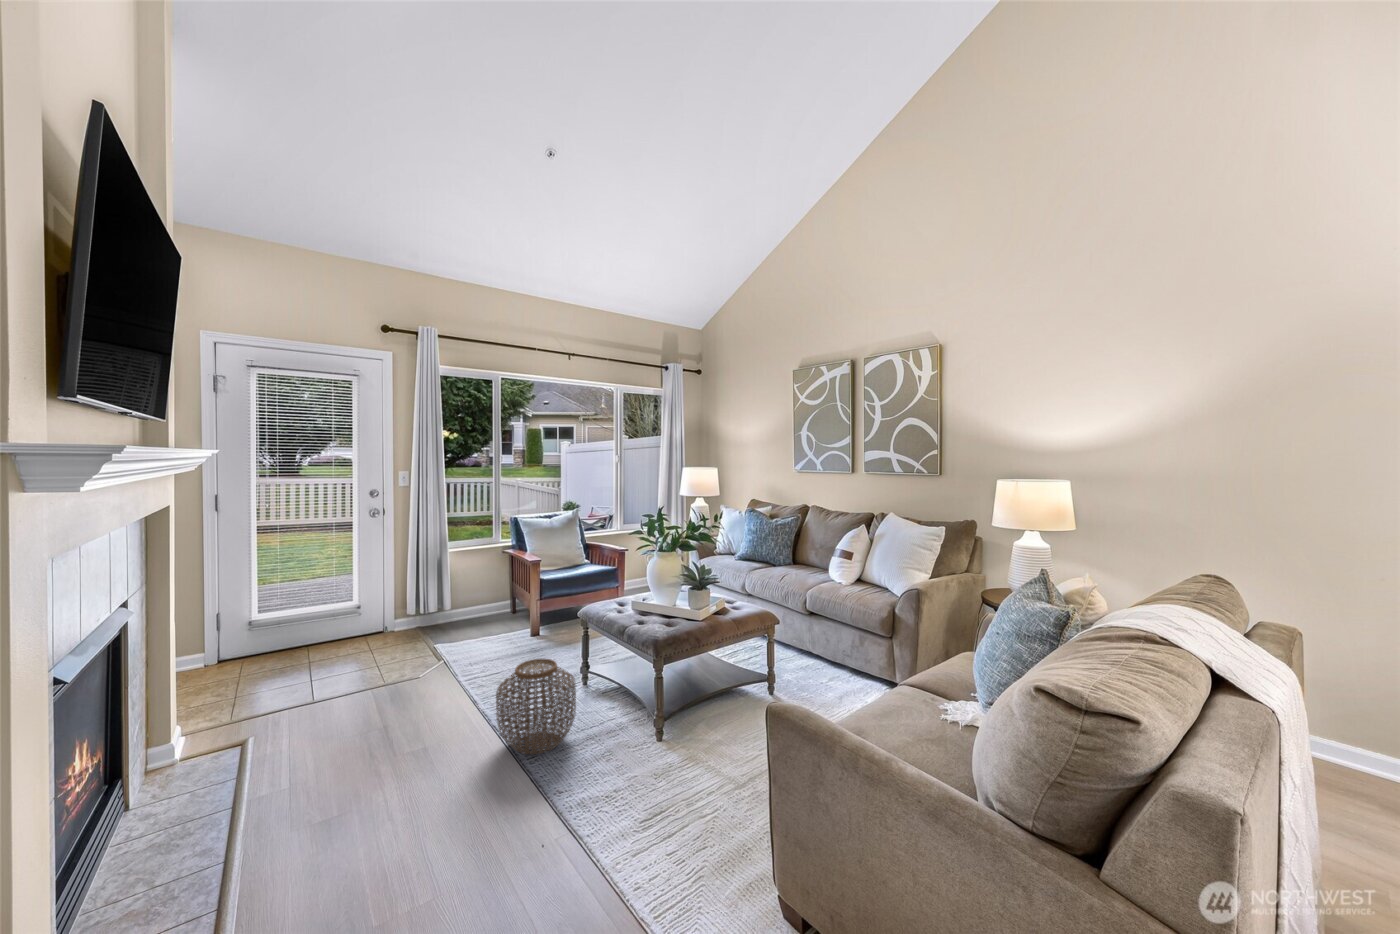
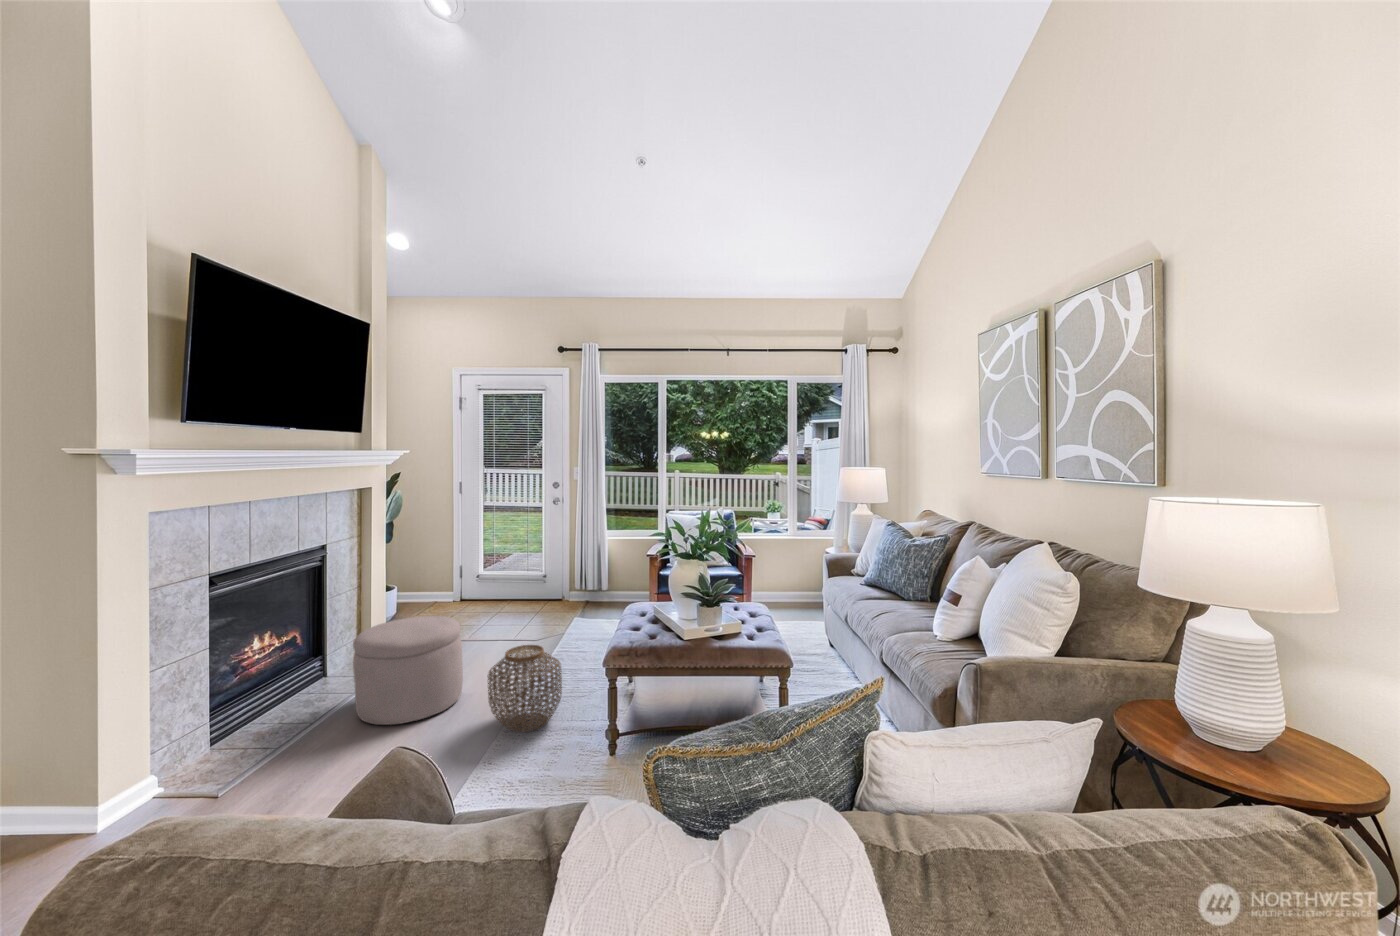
ottoman: none [272,658,424,815] -> present [353,616,463,725]

